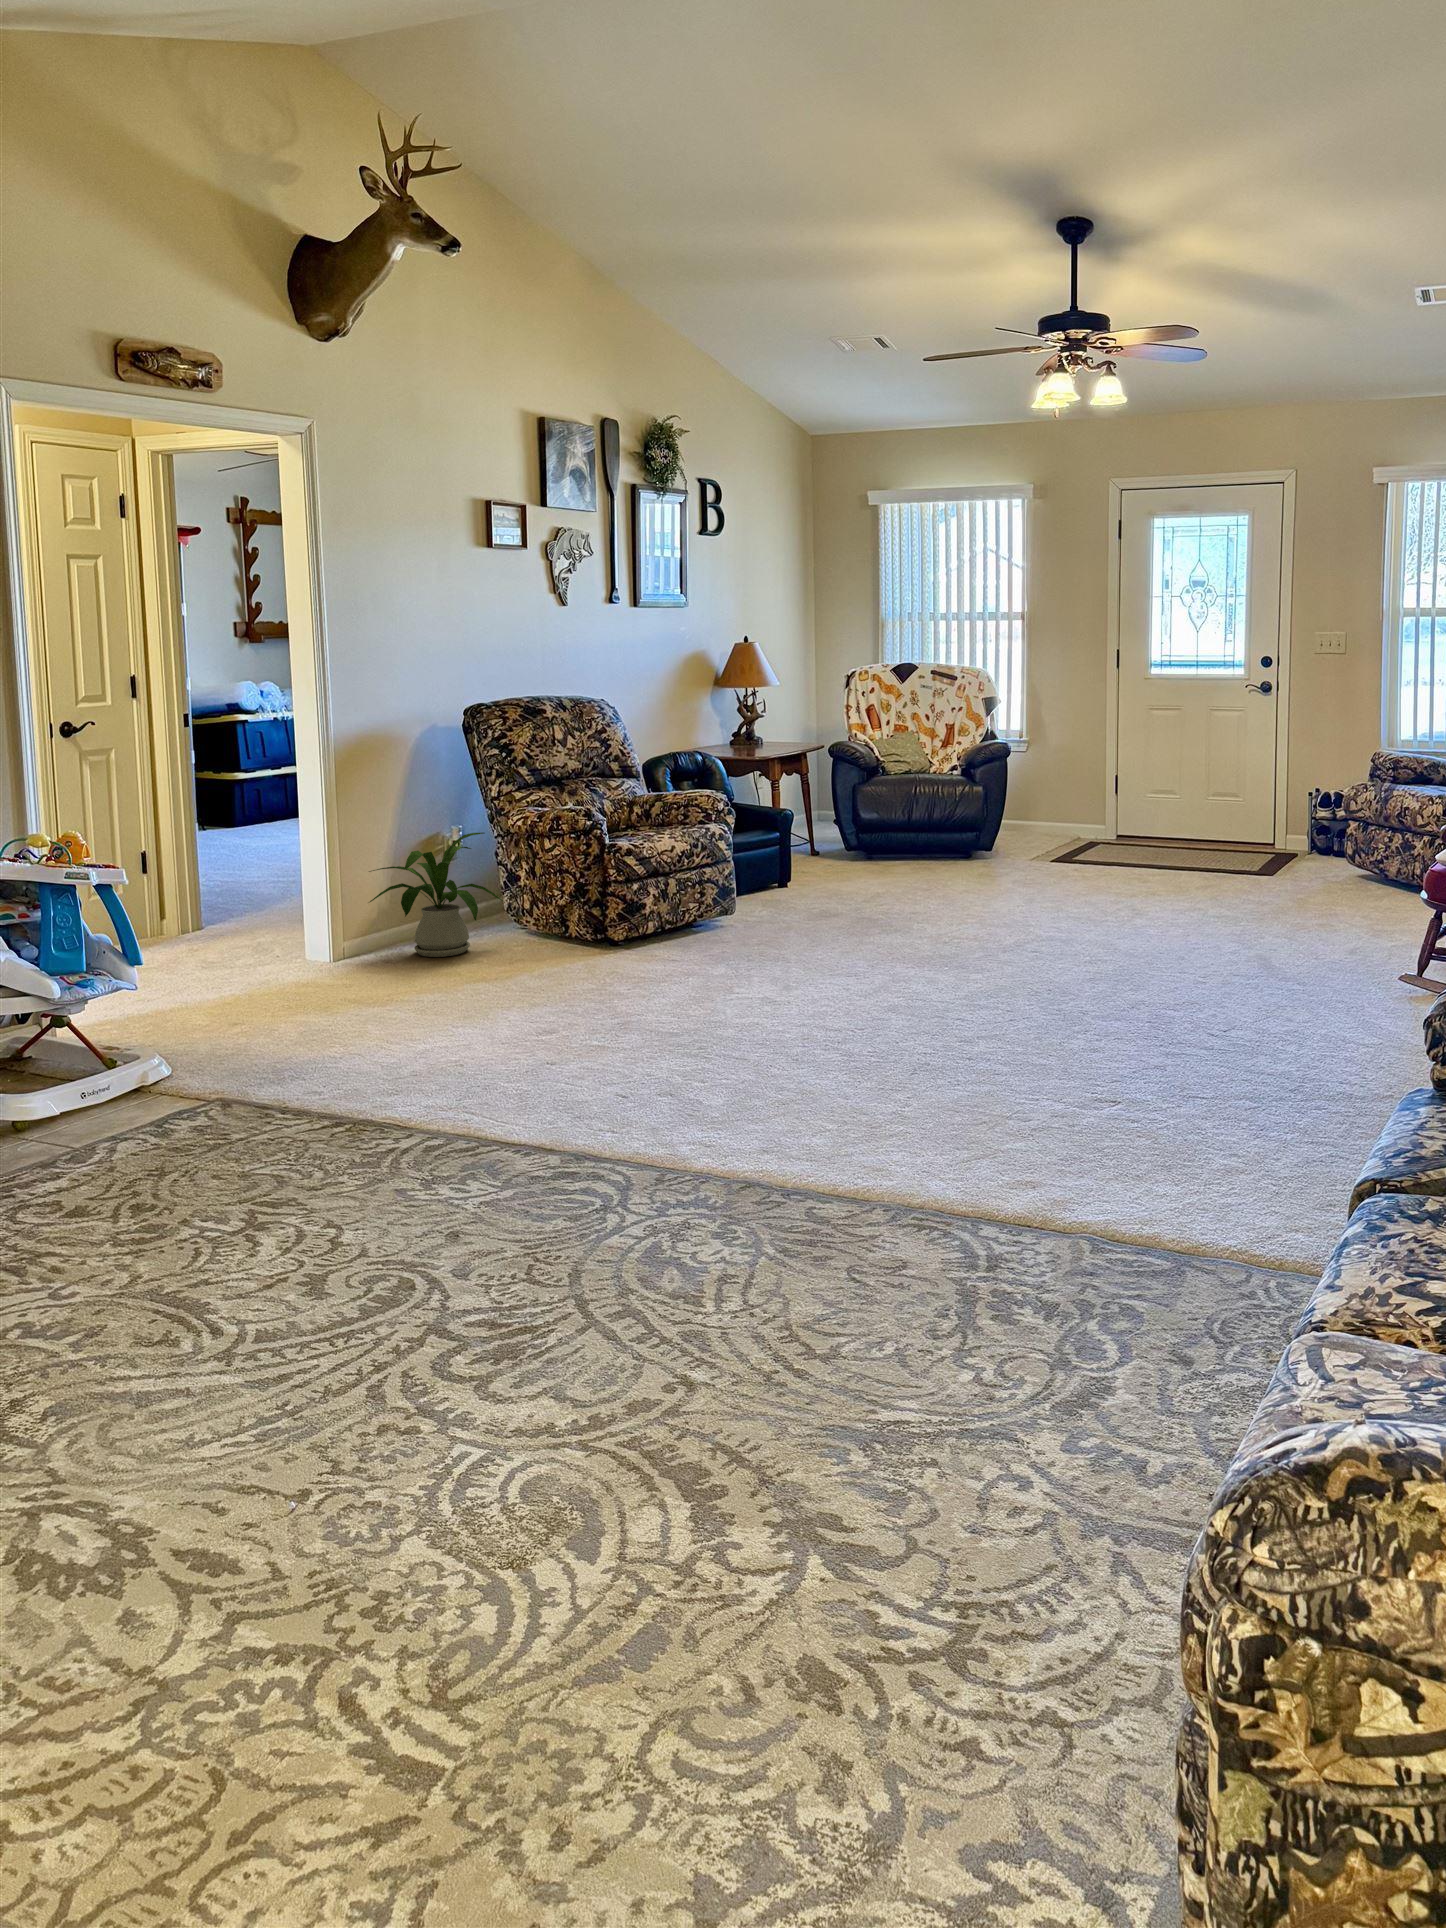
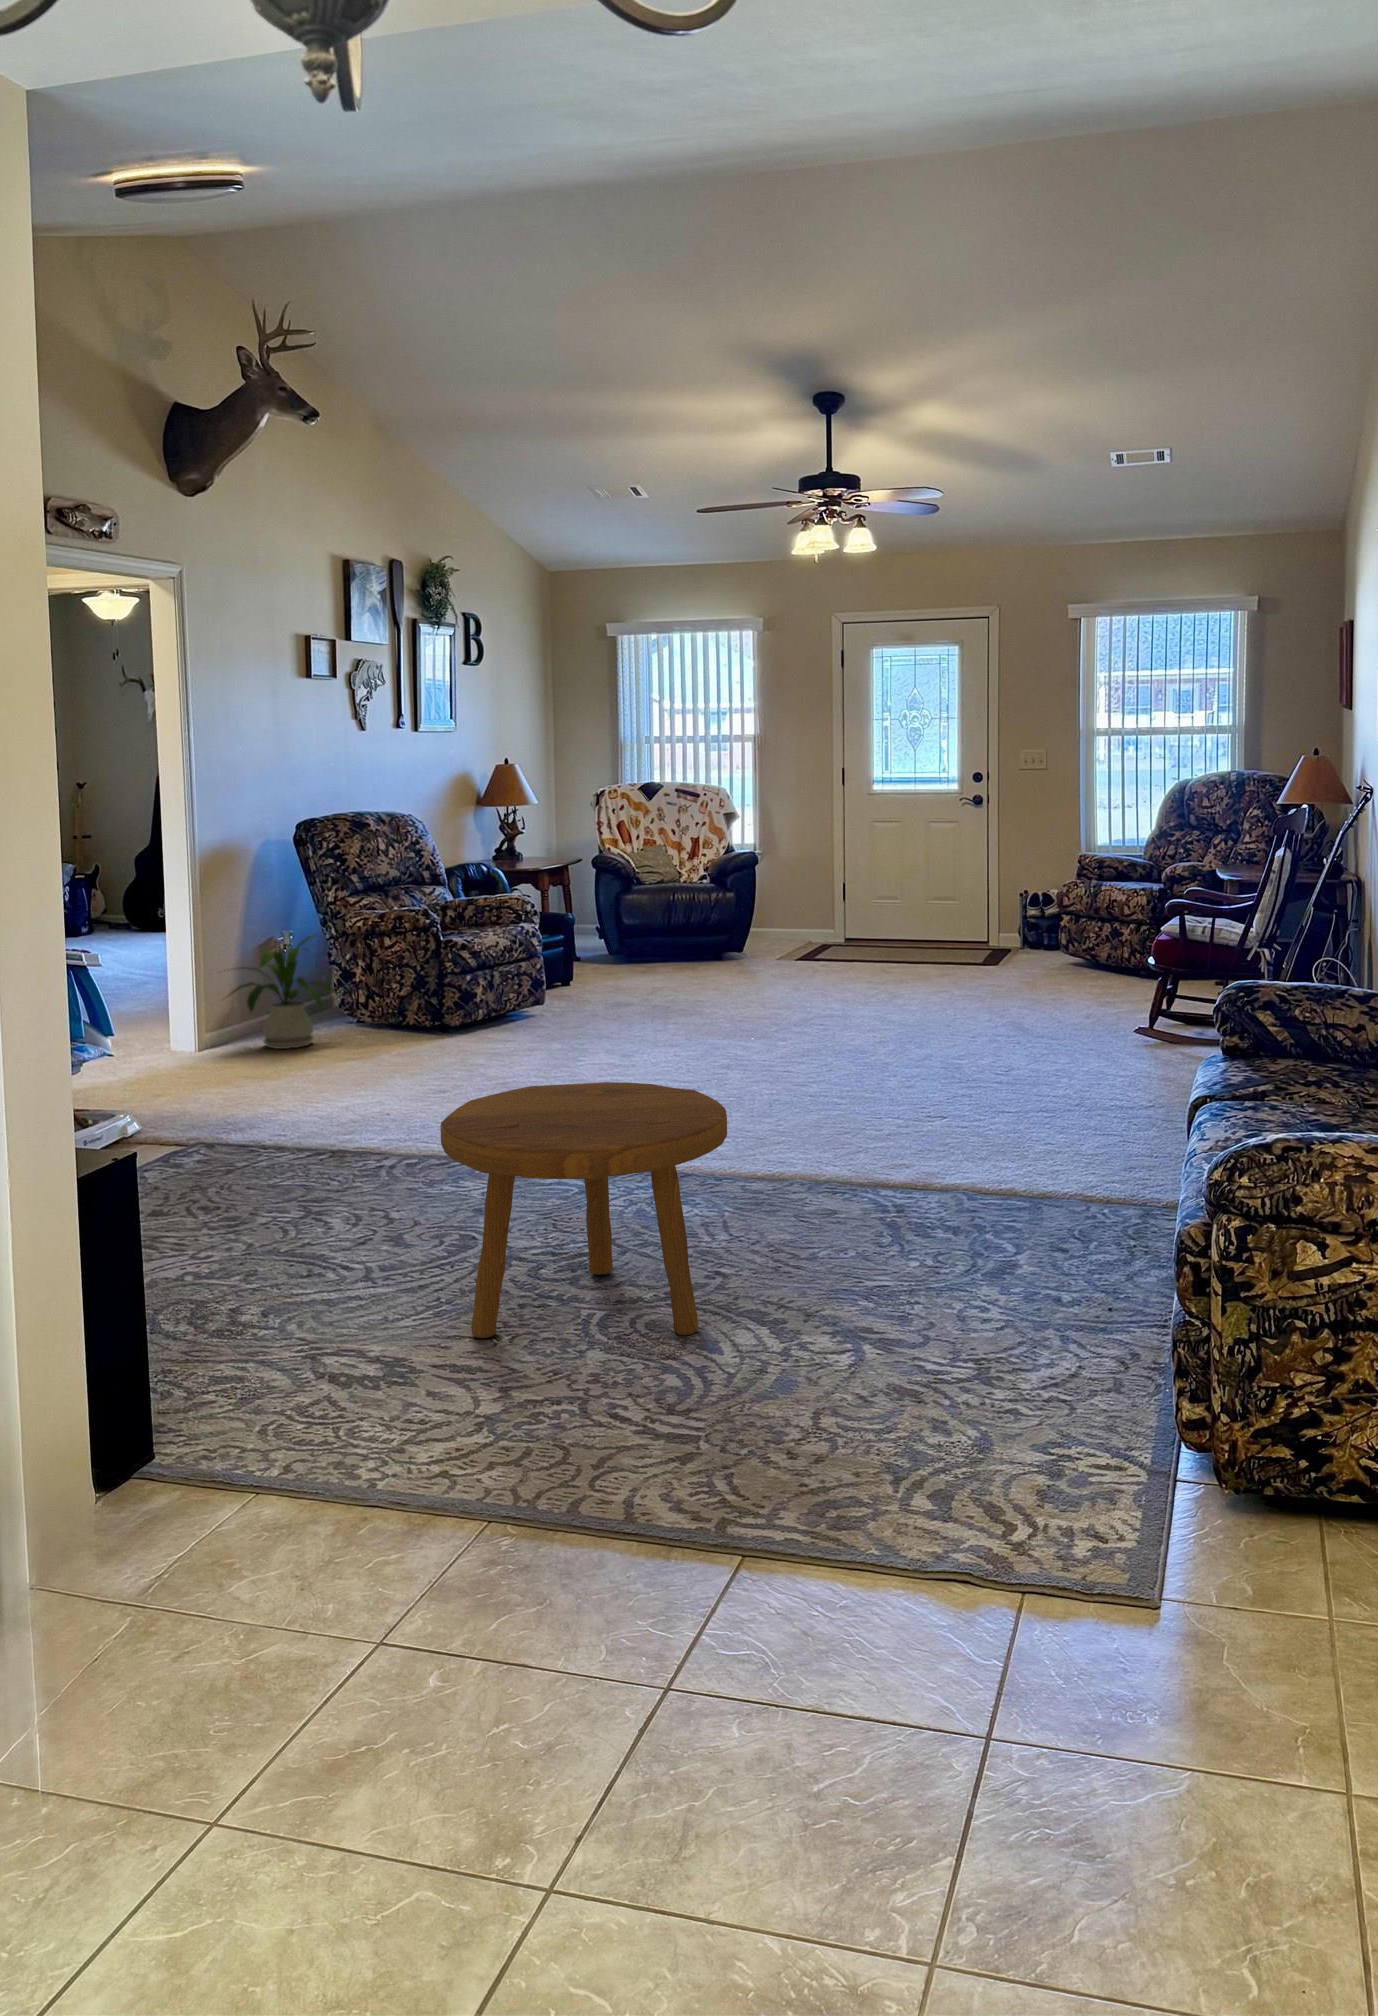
footstool: none [277,1104,678,1492] -> present [440,1082,727,1338]

